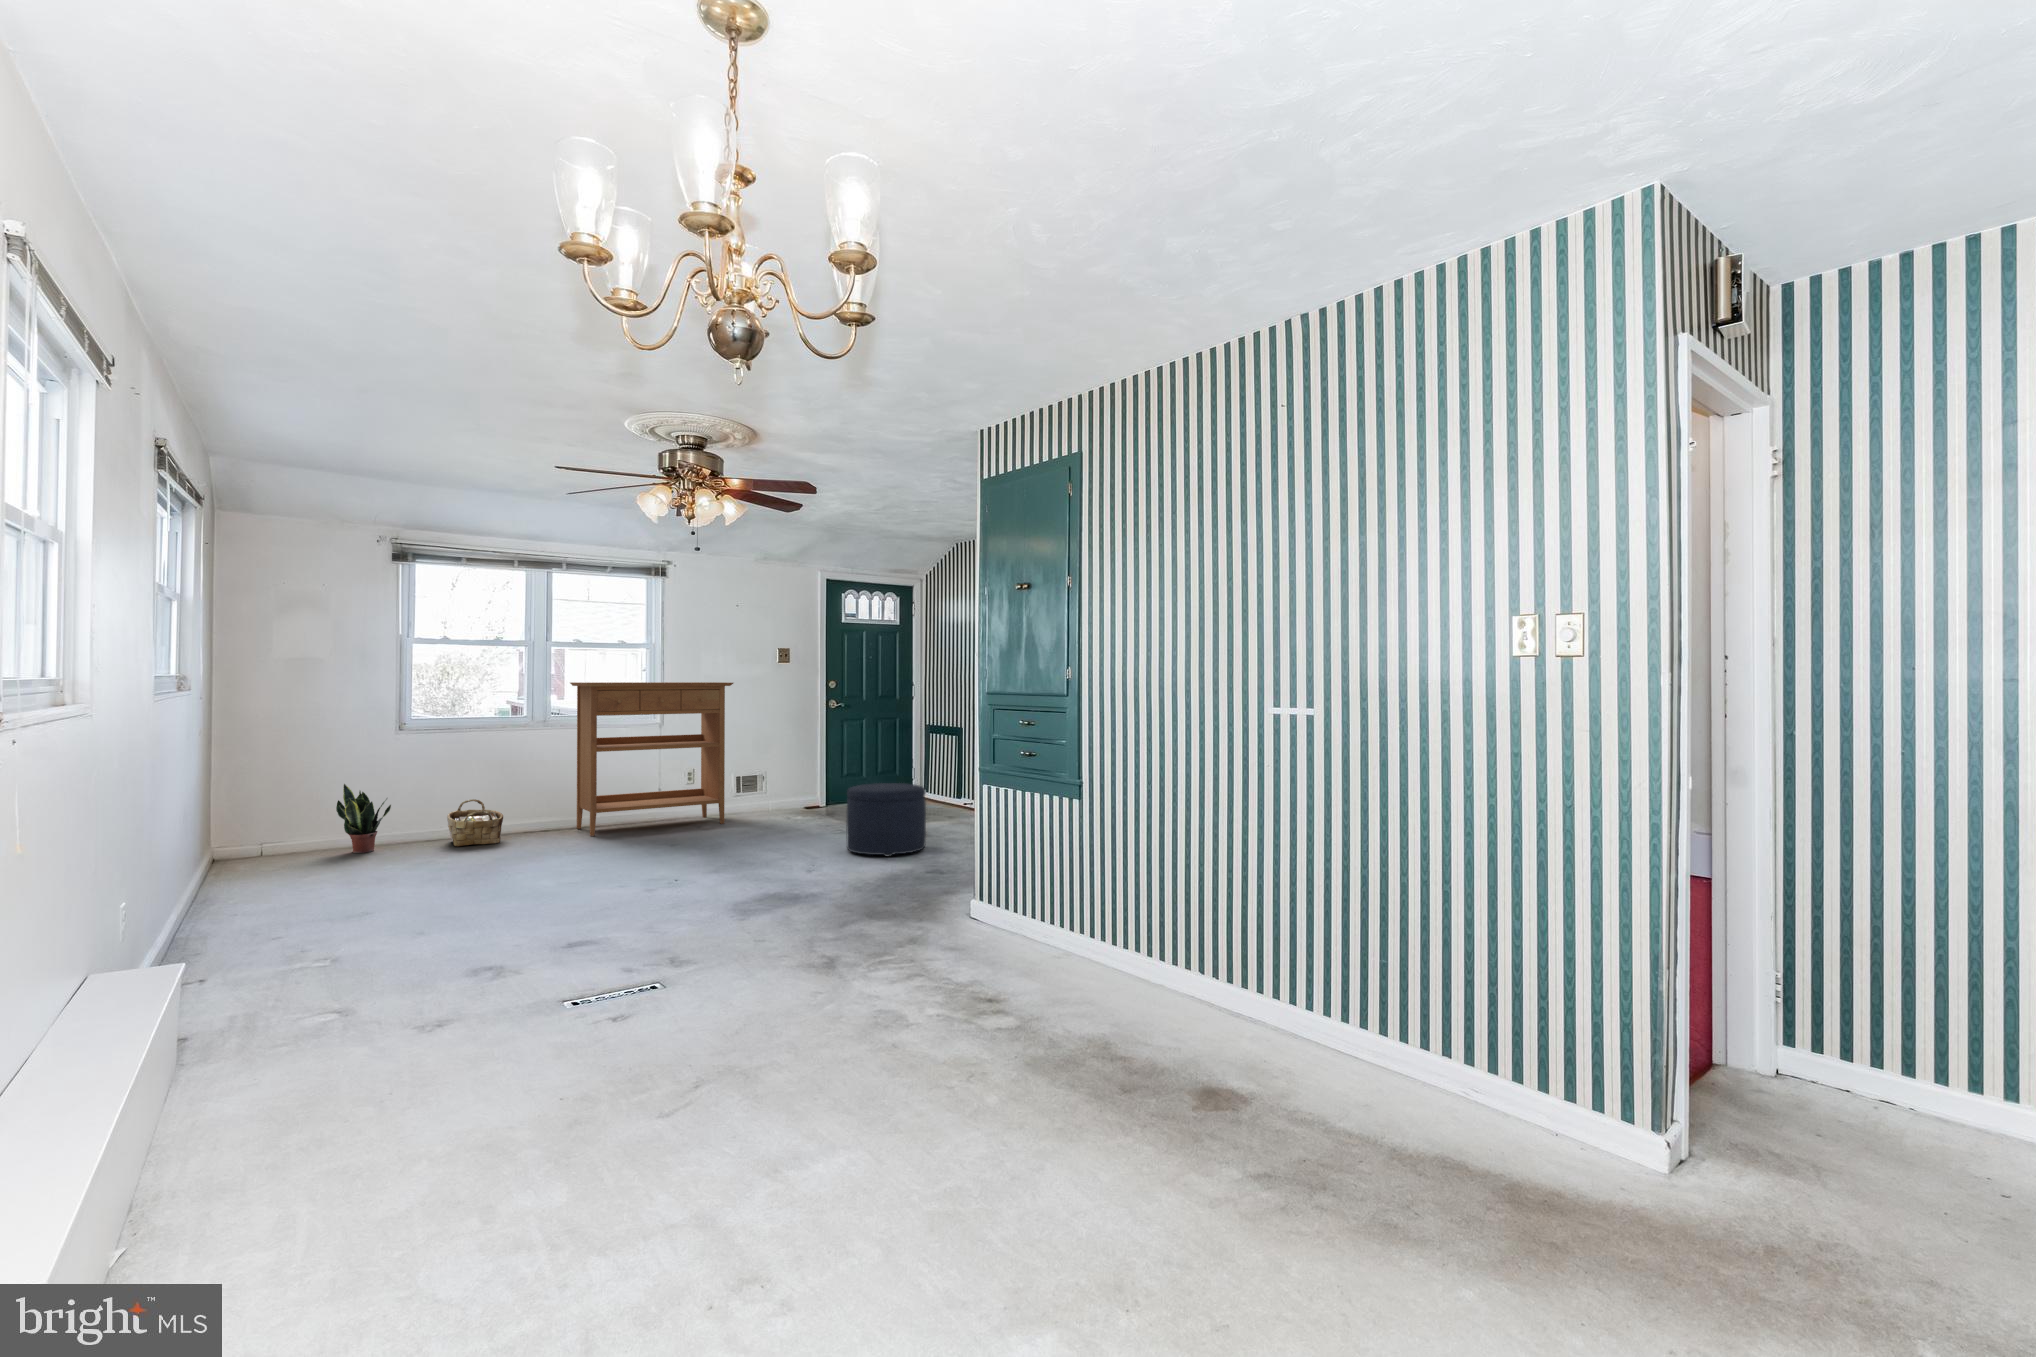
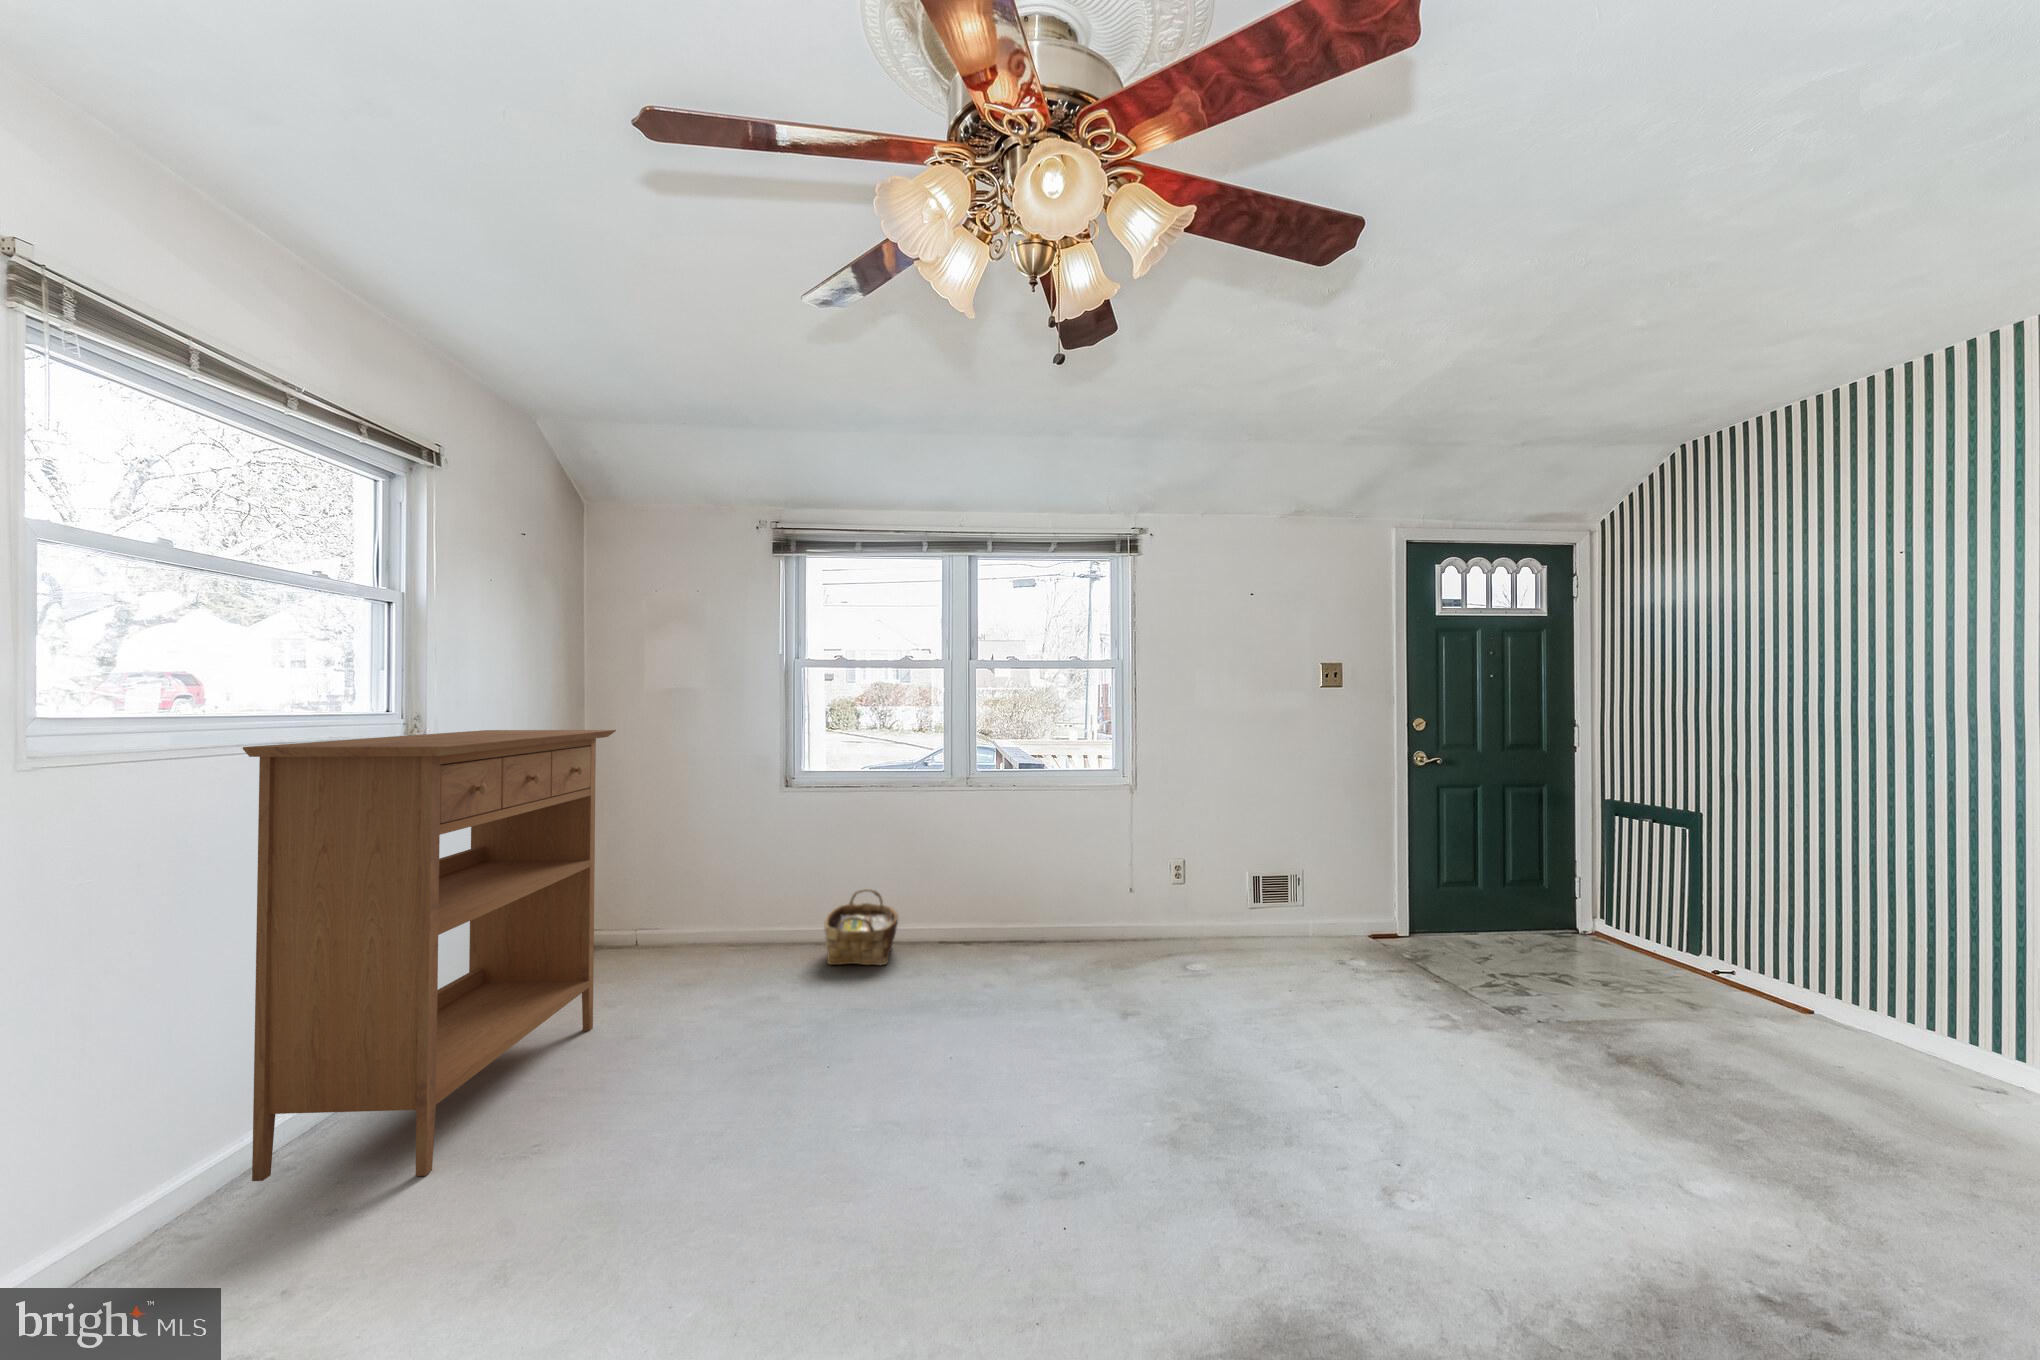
console table: present [570,682,733,836] -> present [243,730,616,1181]
ottoman: present [846,783,926,856] -> none [1487,985,1741,1240]
potted plant: present [336,784,391,853] -> none [698,859,764,959]

